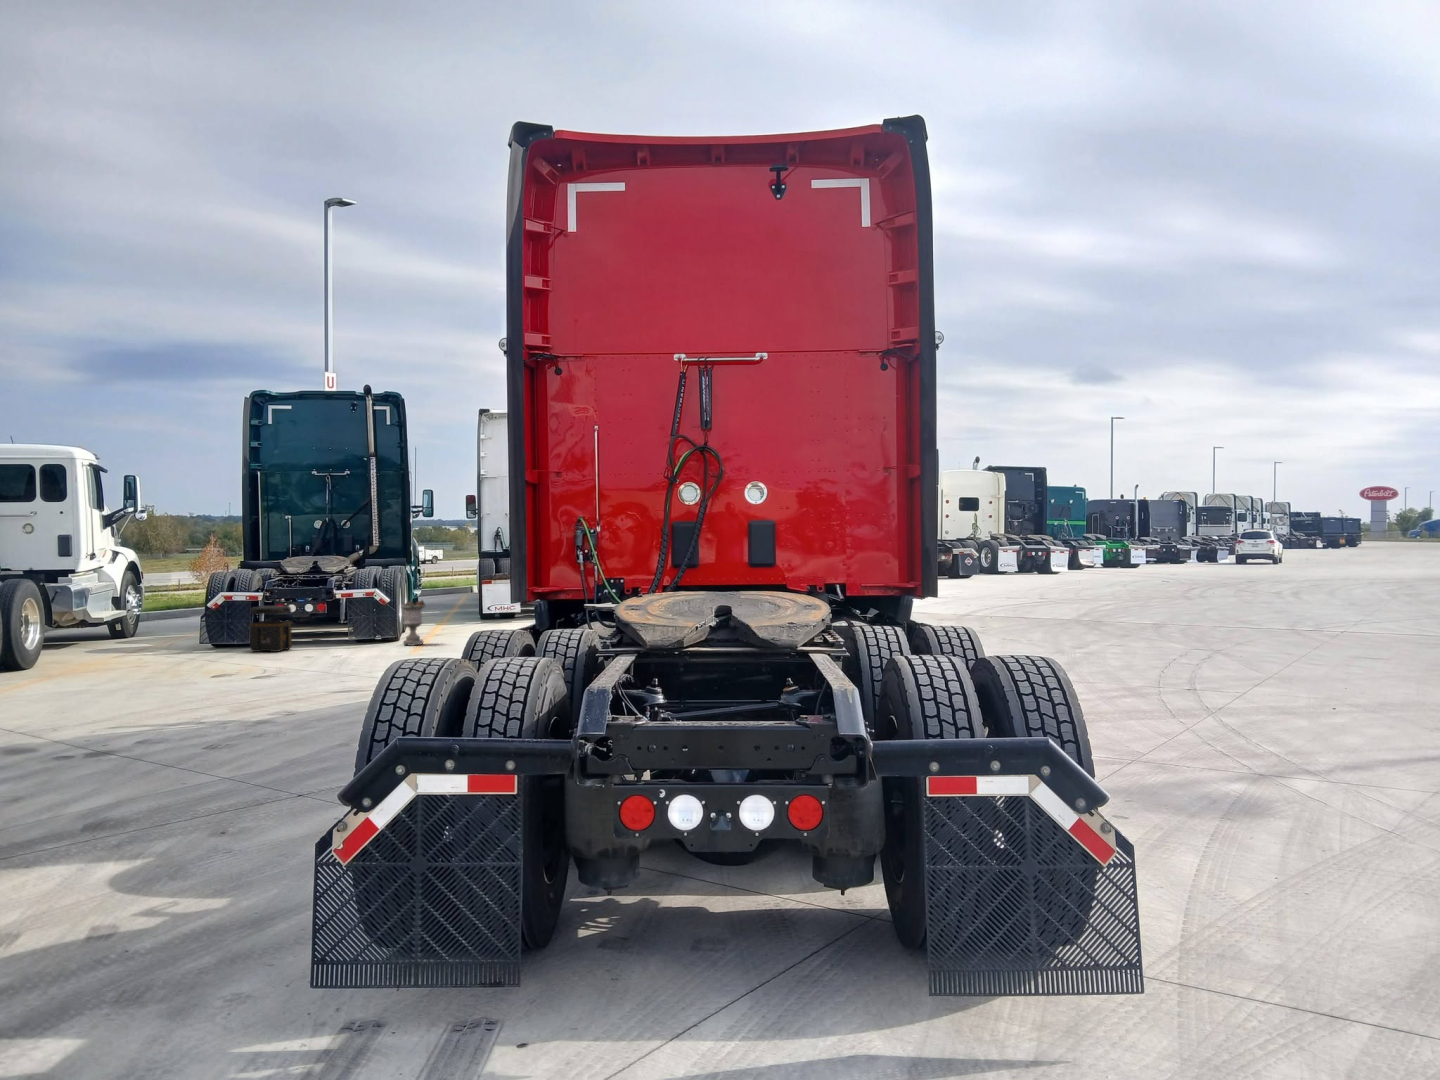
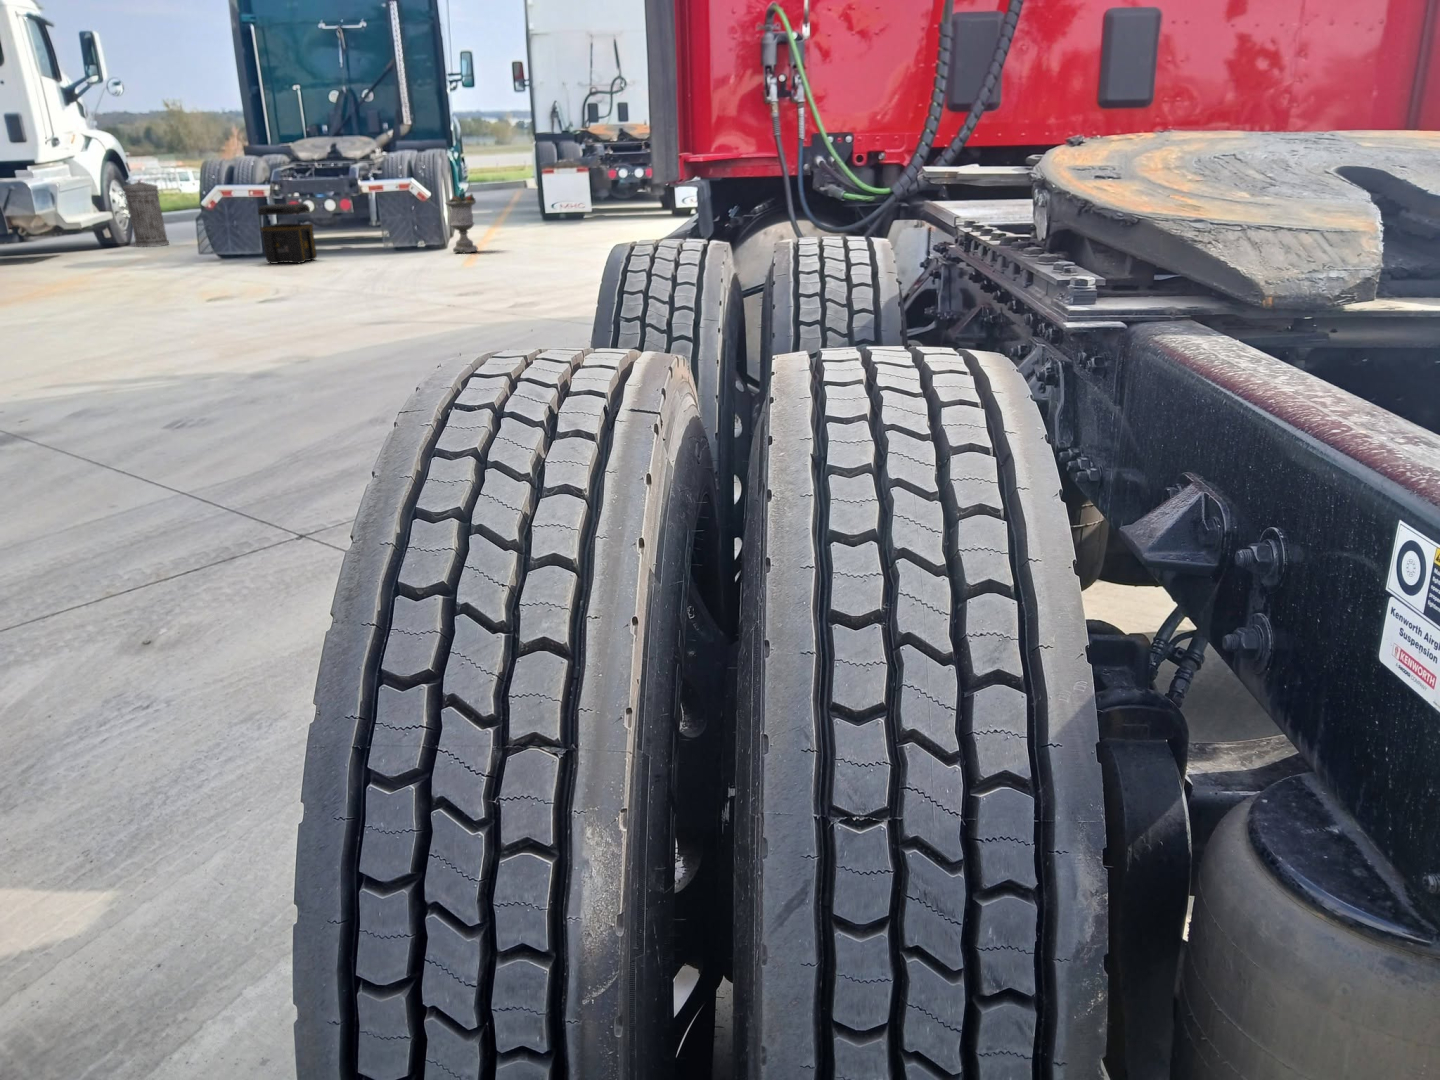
trash can: none [136,585,165,638] -> present [123,180,169,247]

